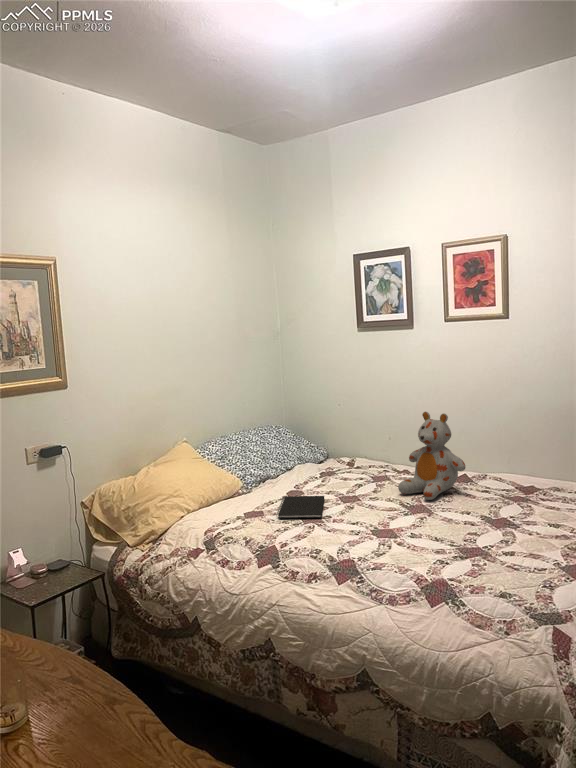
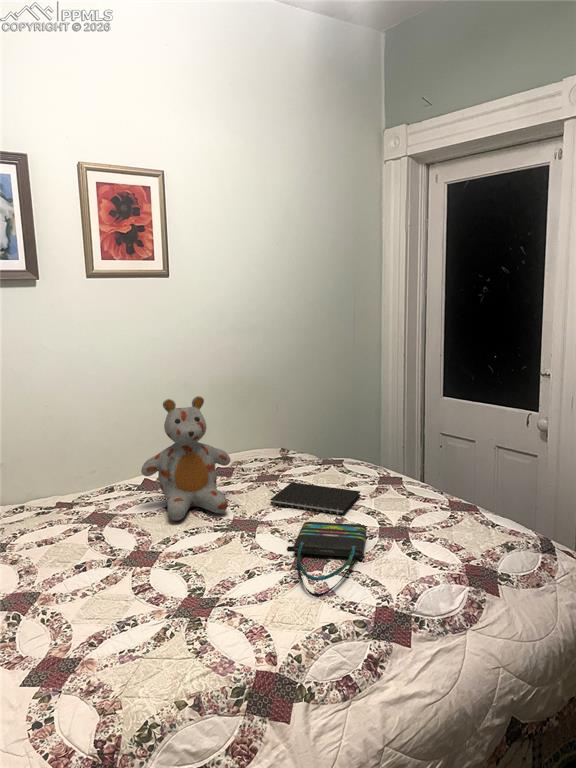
notebook: present [276,496,324,519] -> present [270,482,360,515]
tote bag: none [347,518,452,546] -> present [287,522,367,597]

